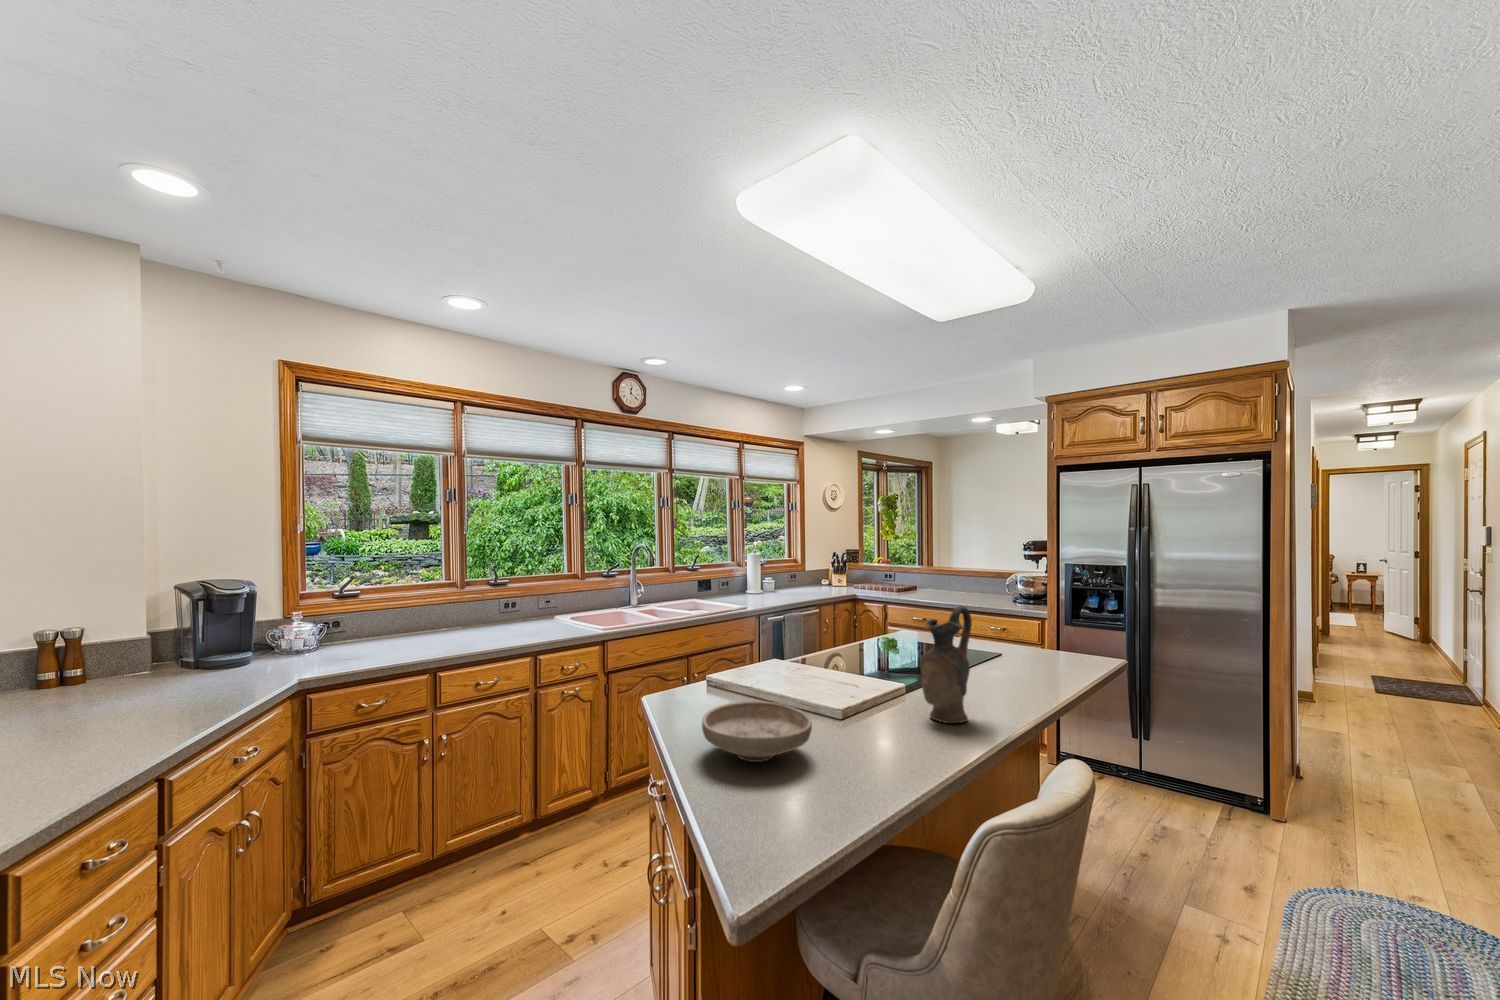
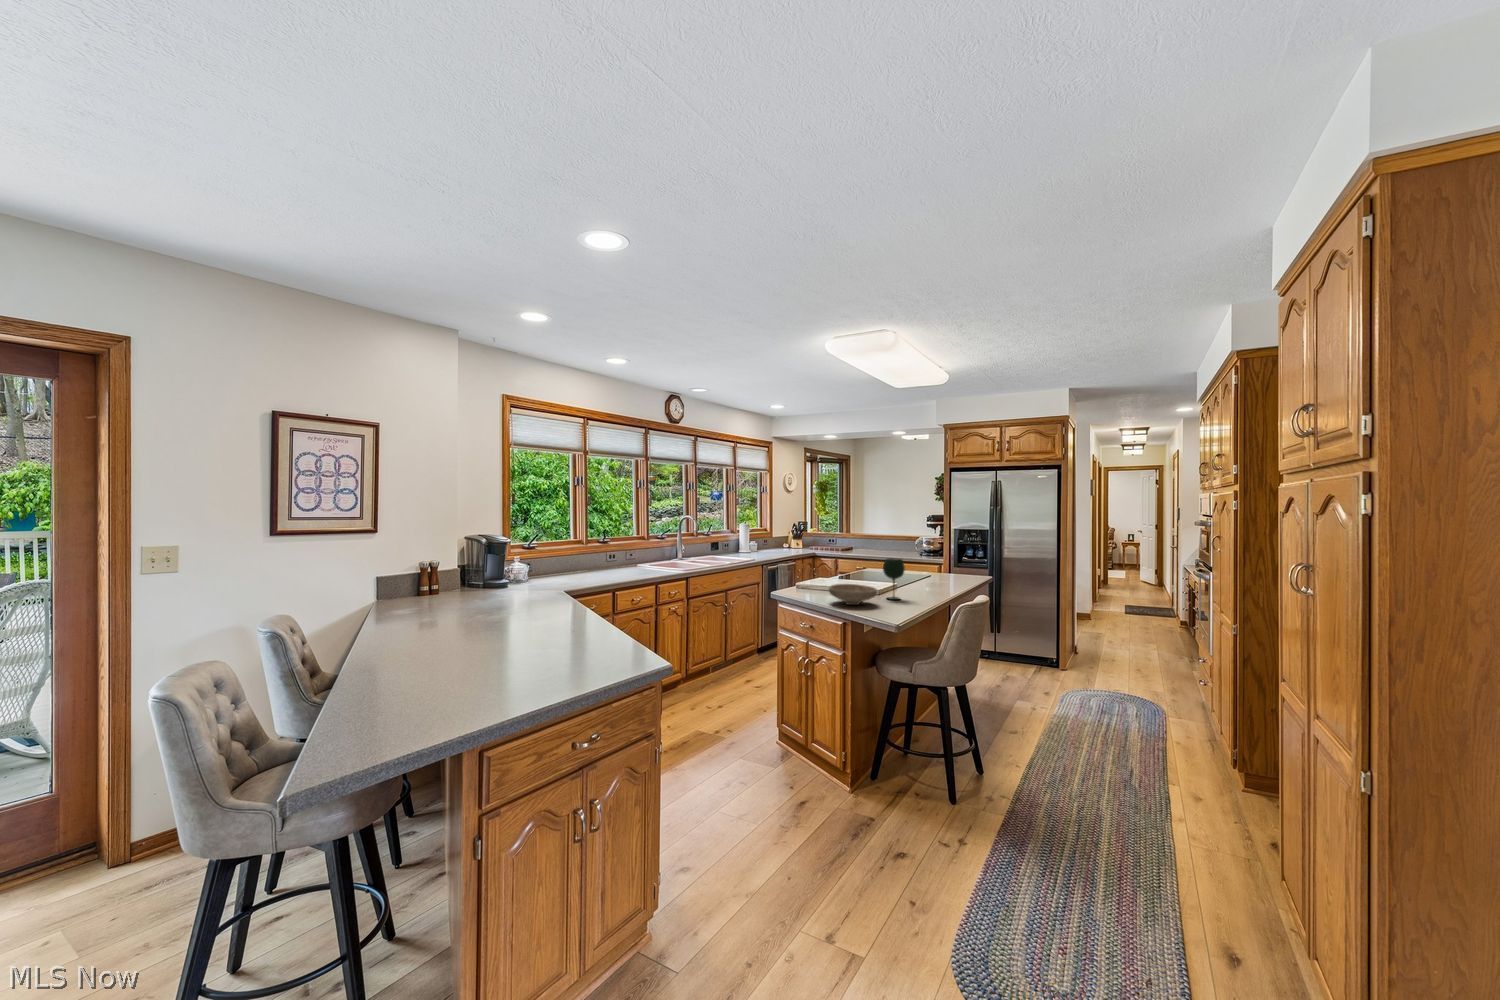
ceramic pitcher: present [919,606,972,723] -> none [909,542,931,595]
wine glass: none [846,645,895,743] -> present [883,558,905,600]

